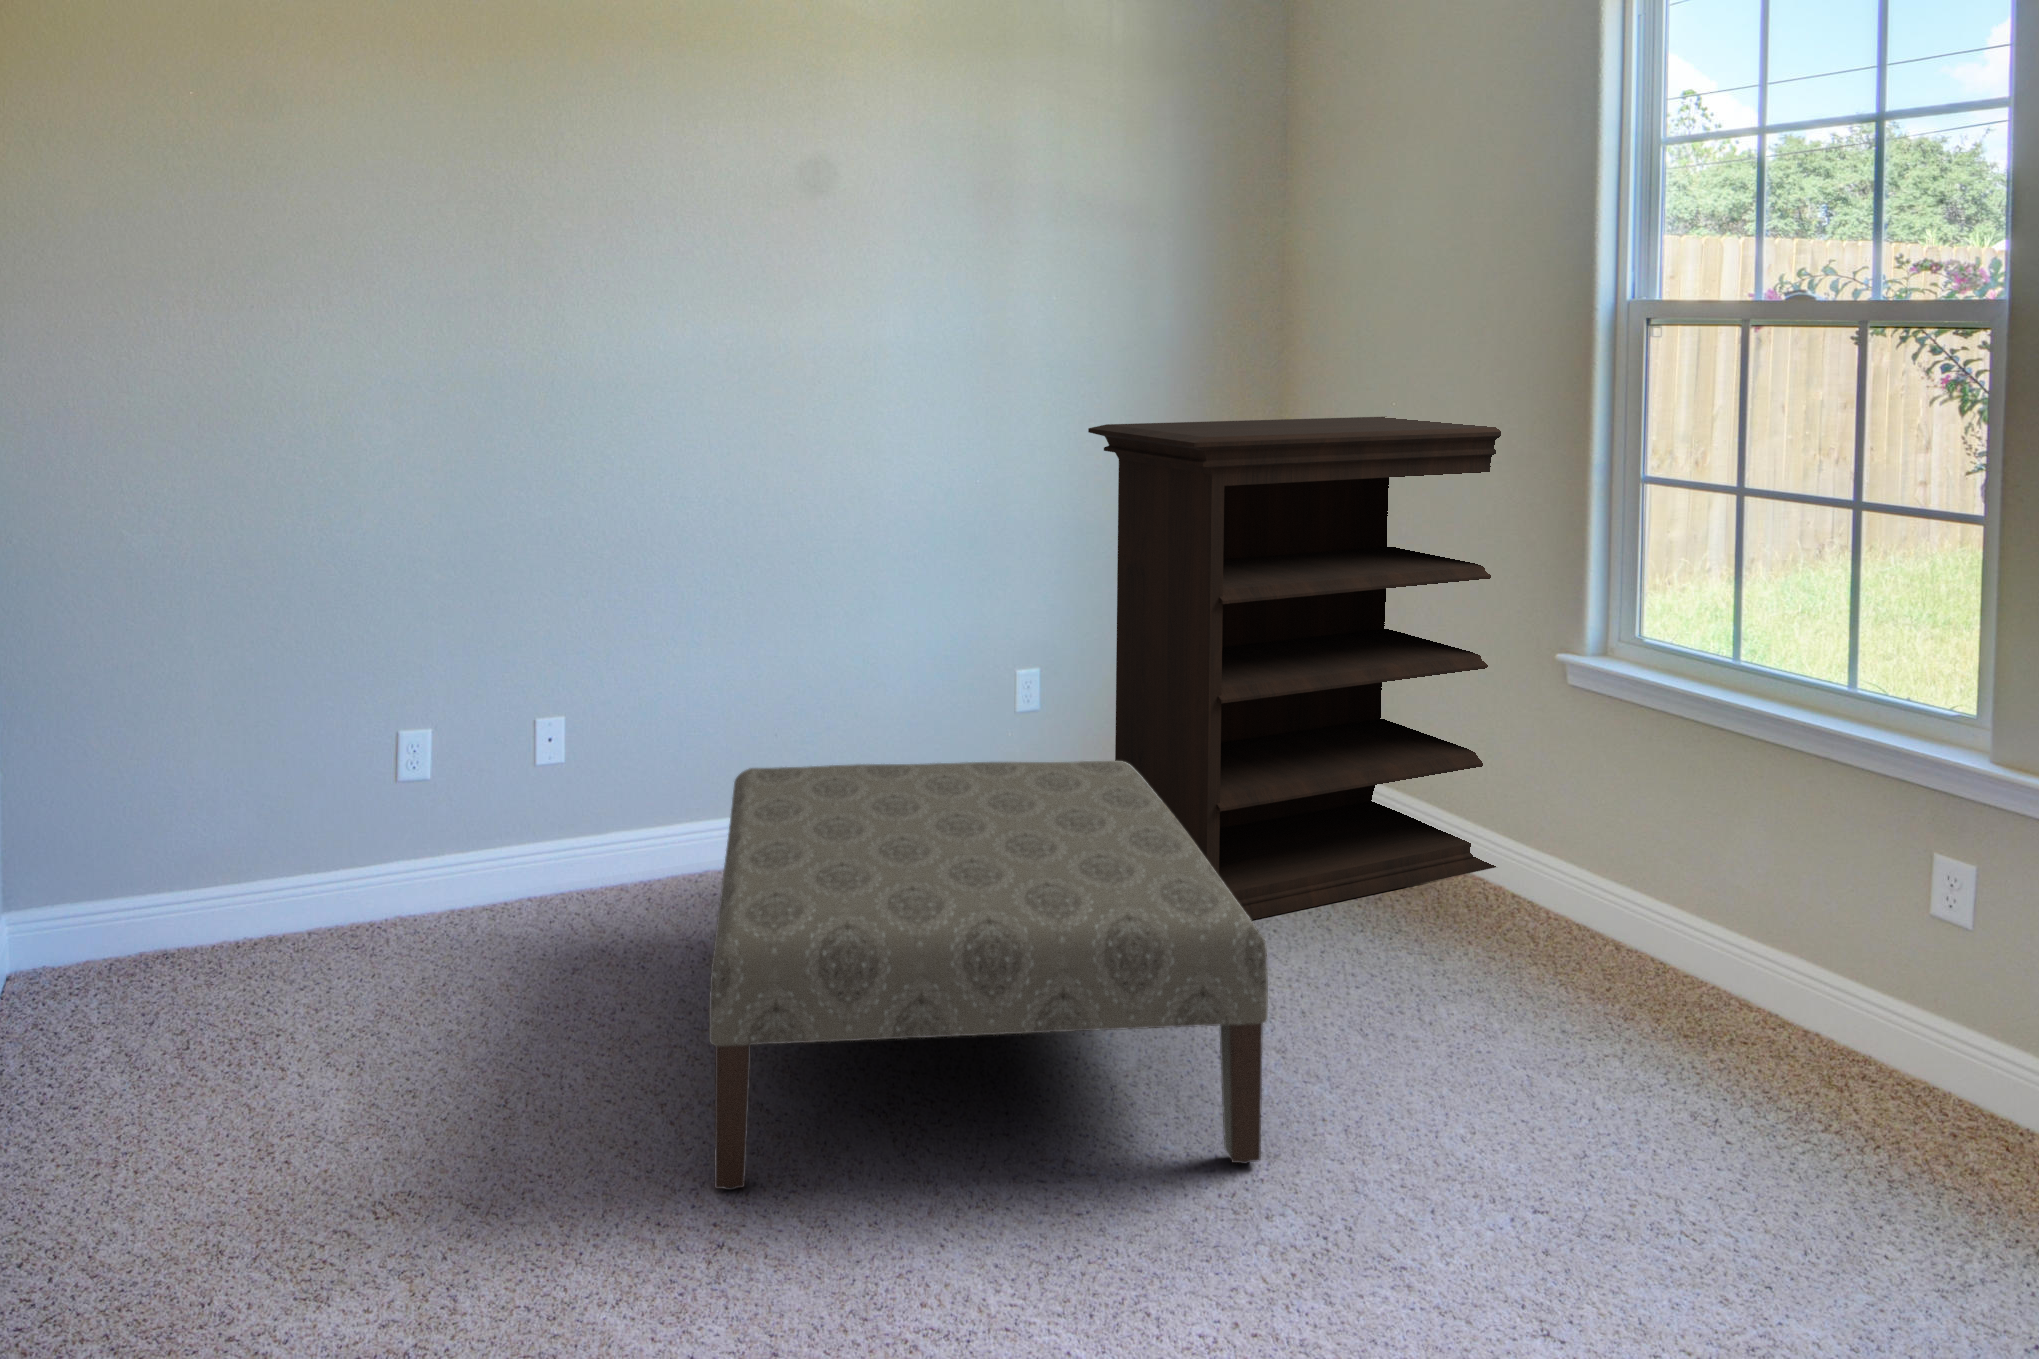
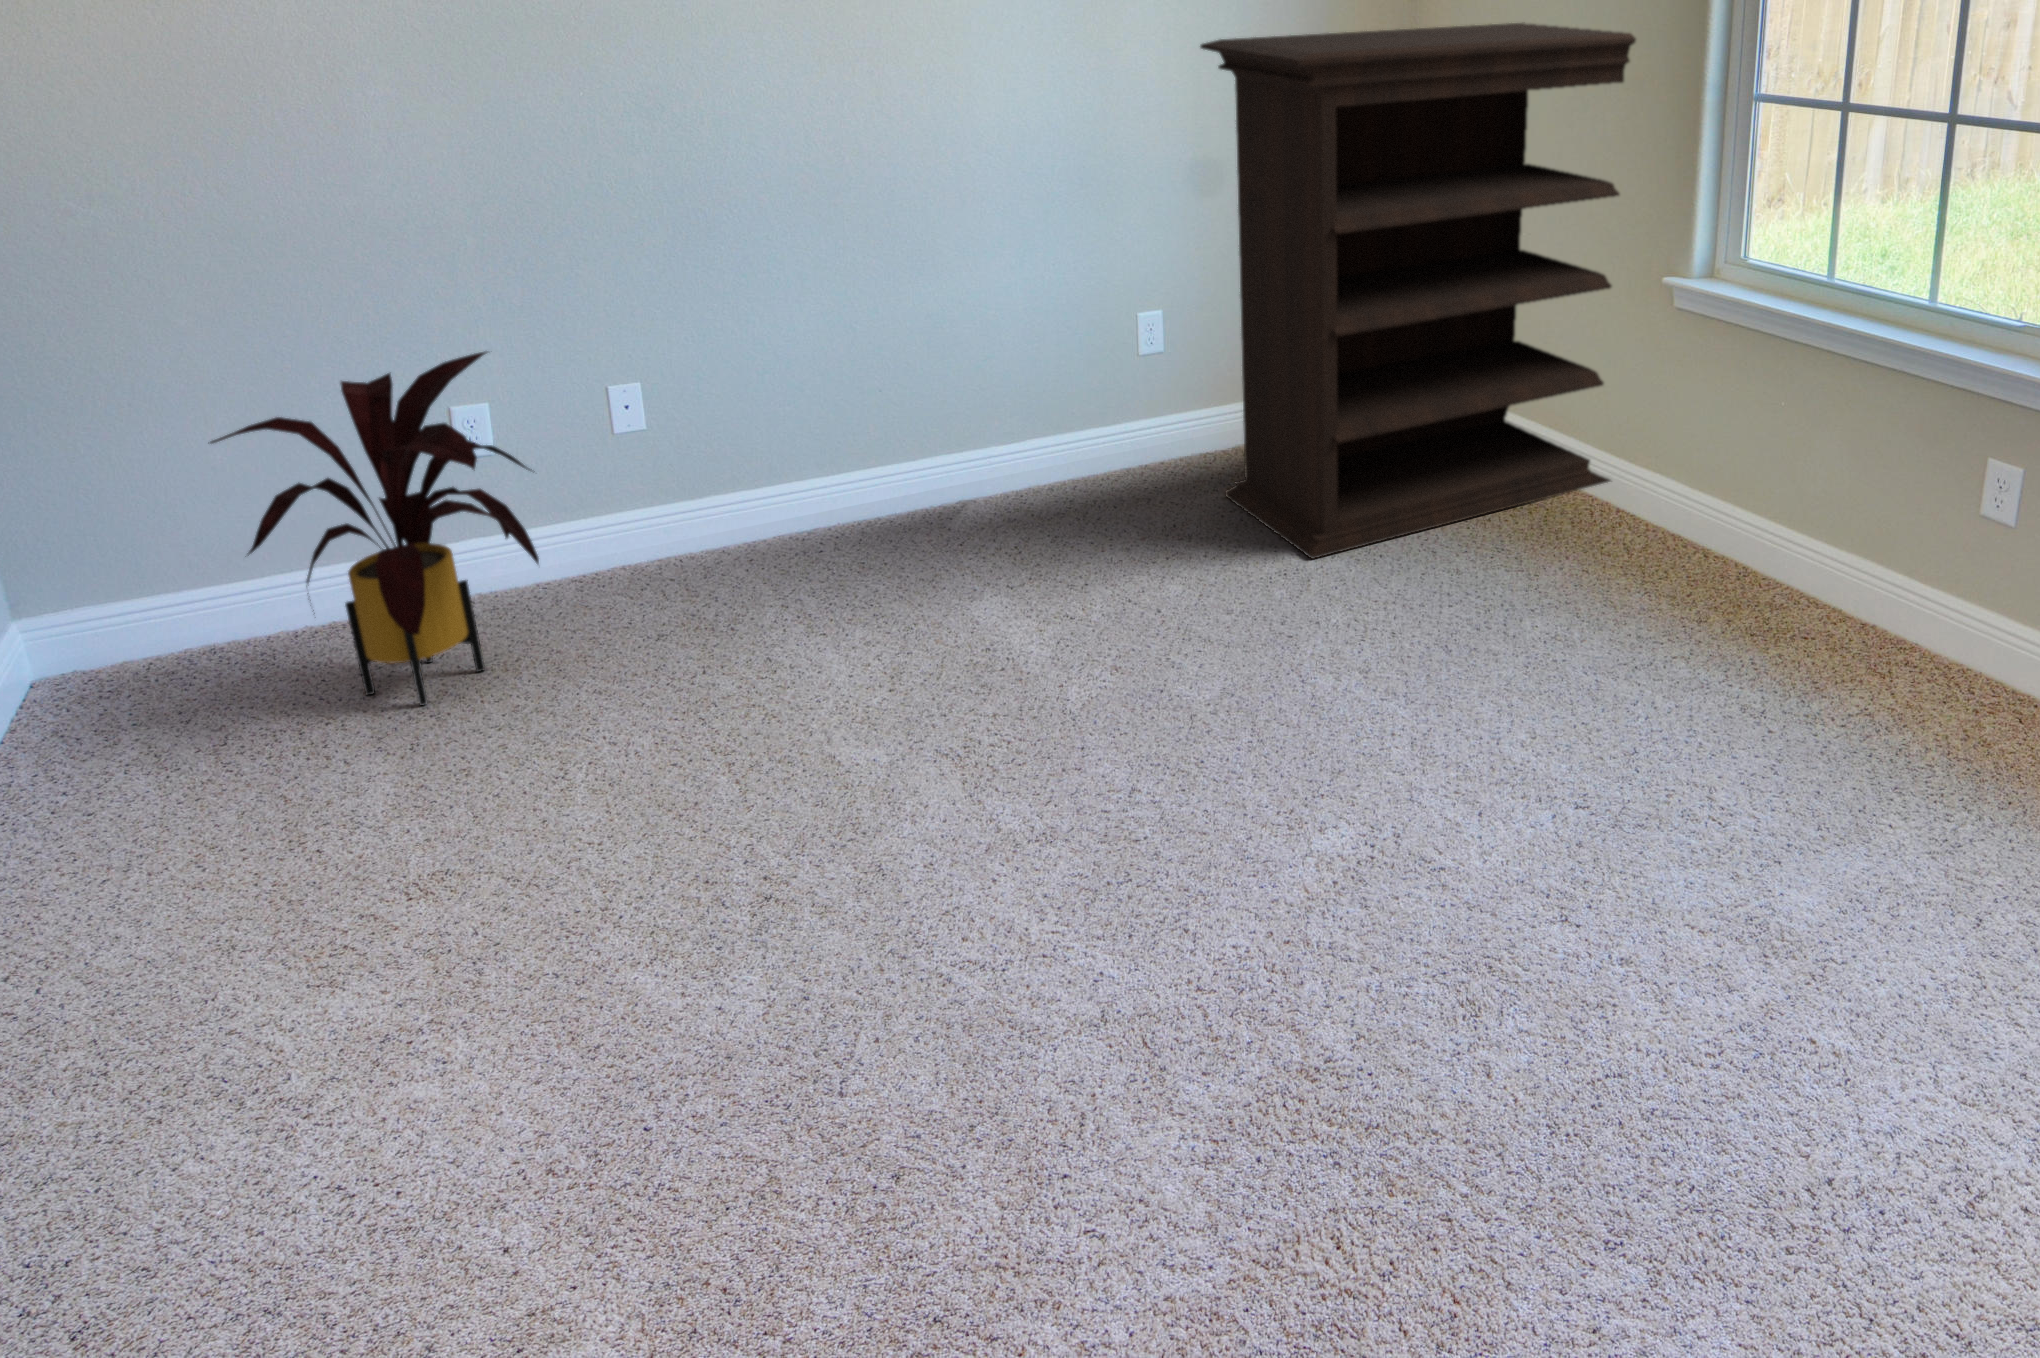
house plant: none [225,683,492,1025] -> present [210,352,539,705]
ottoman: present [709,761,1268,1190] -> none [736,400,1329,847]

